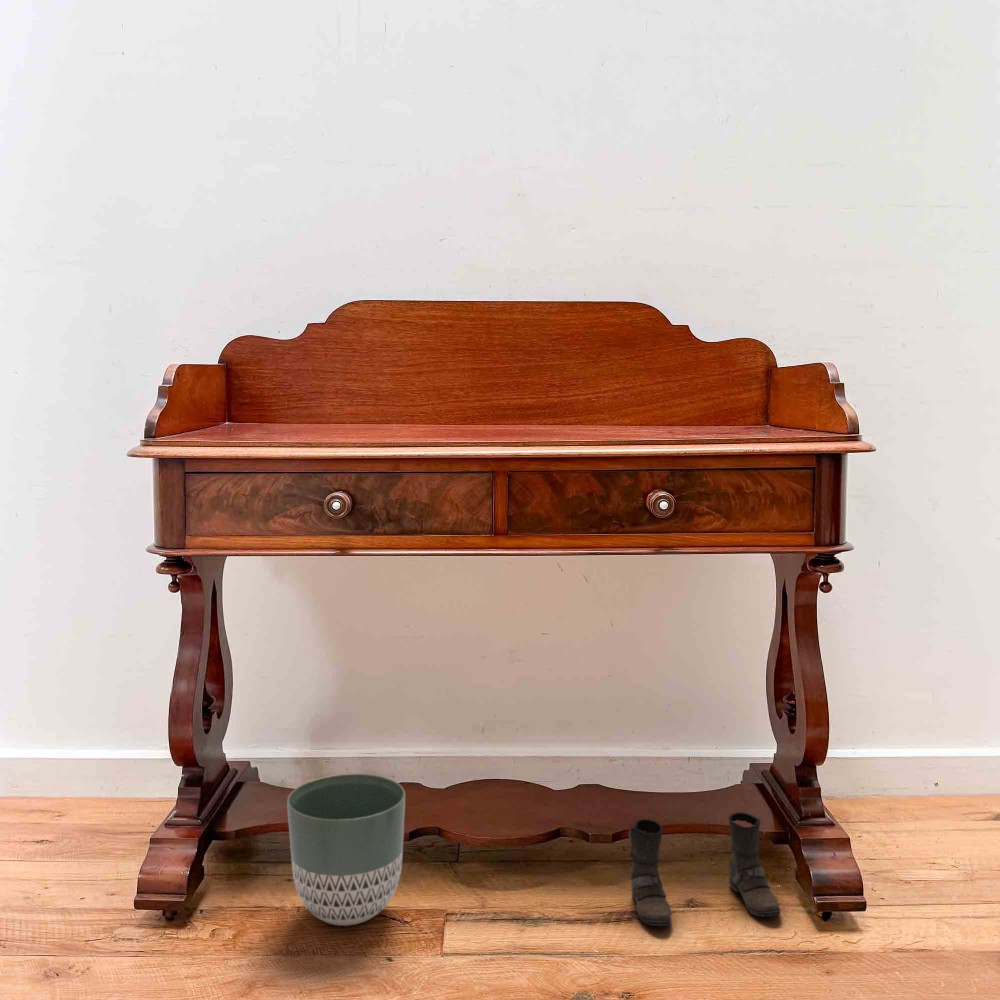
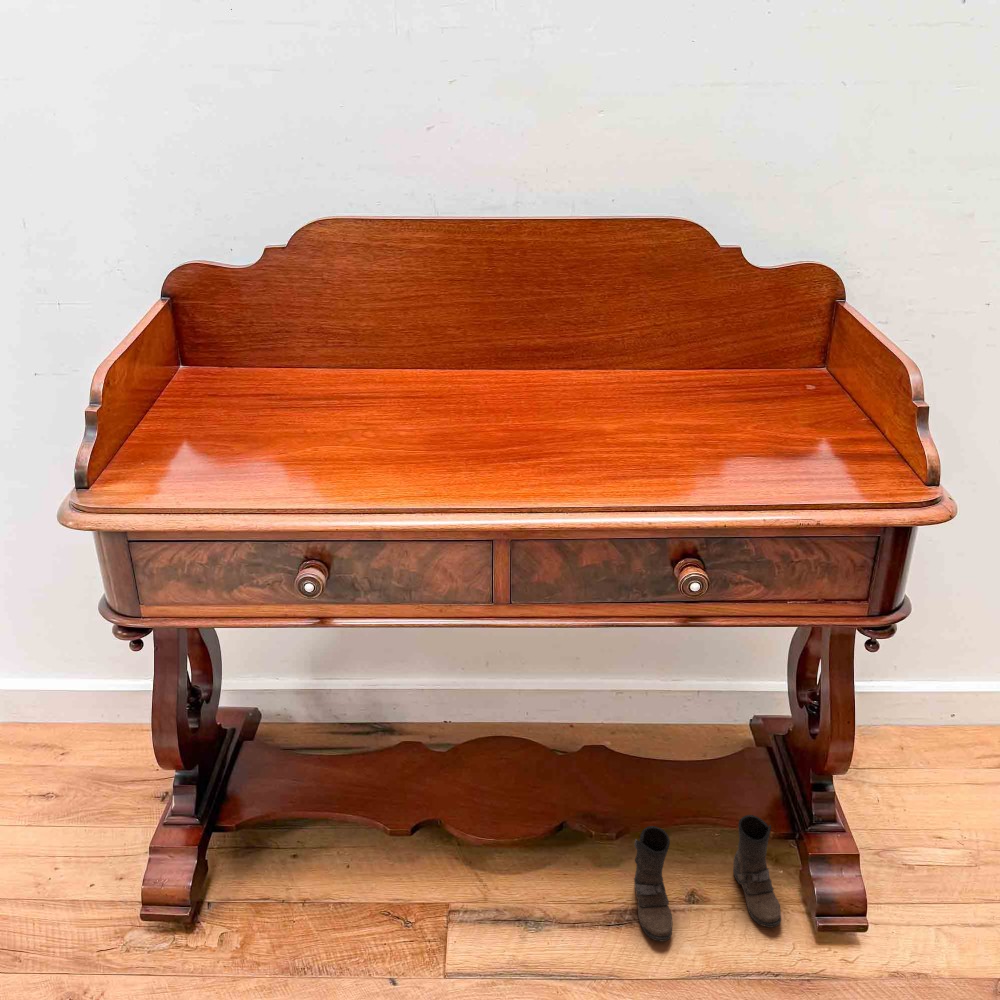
planter: present [287,774,405,926] -> none [283,783,404,939]

